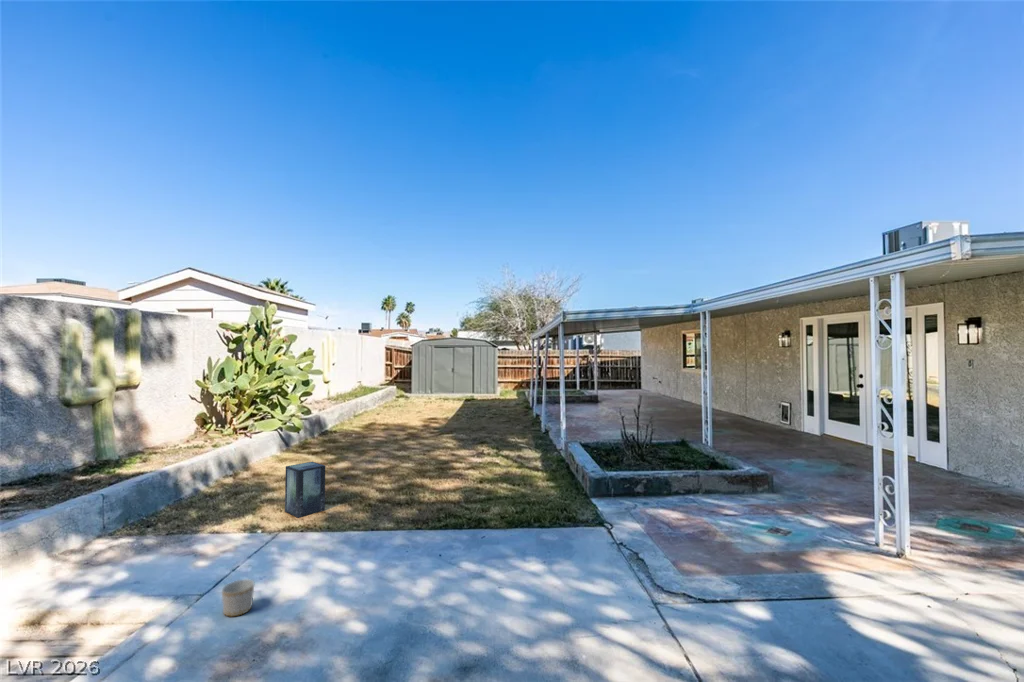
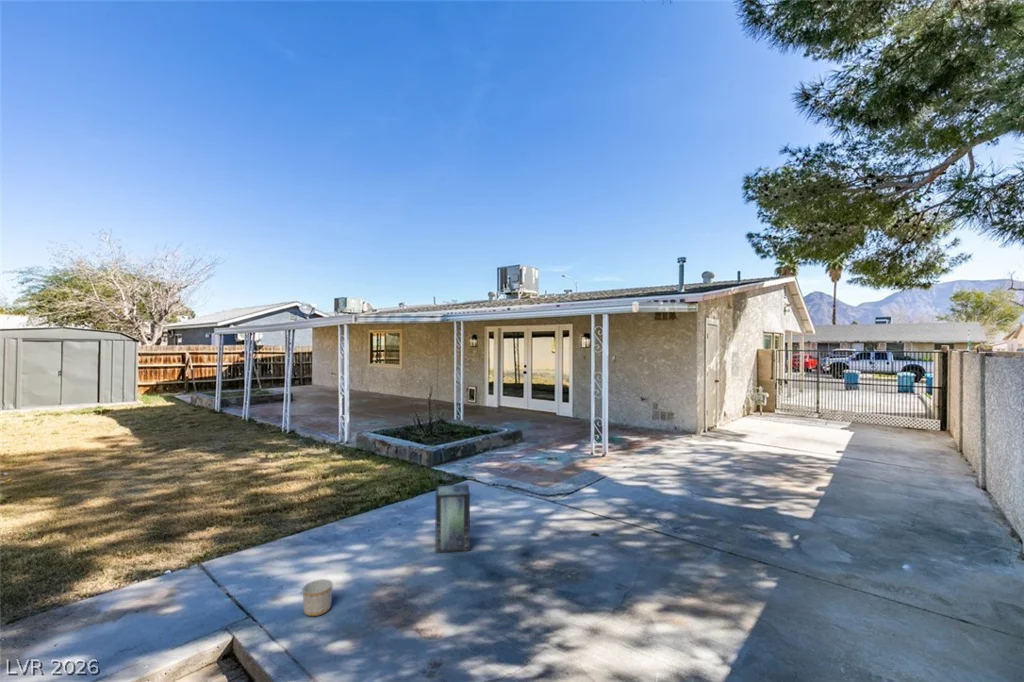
storage box: present [285,462,325,518] -> present [435,485,470,553]

